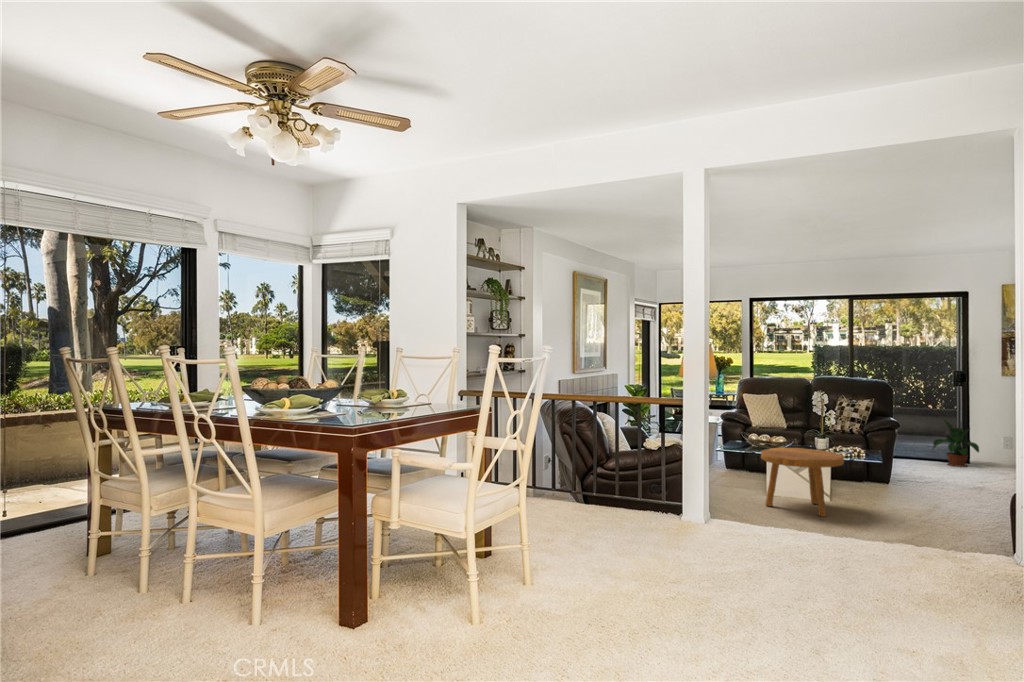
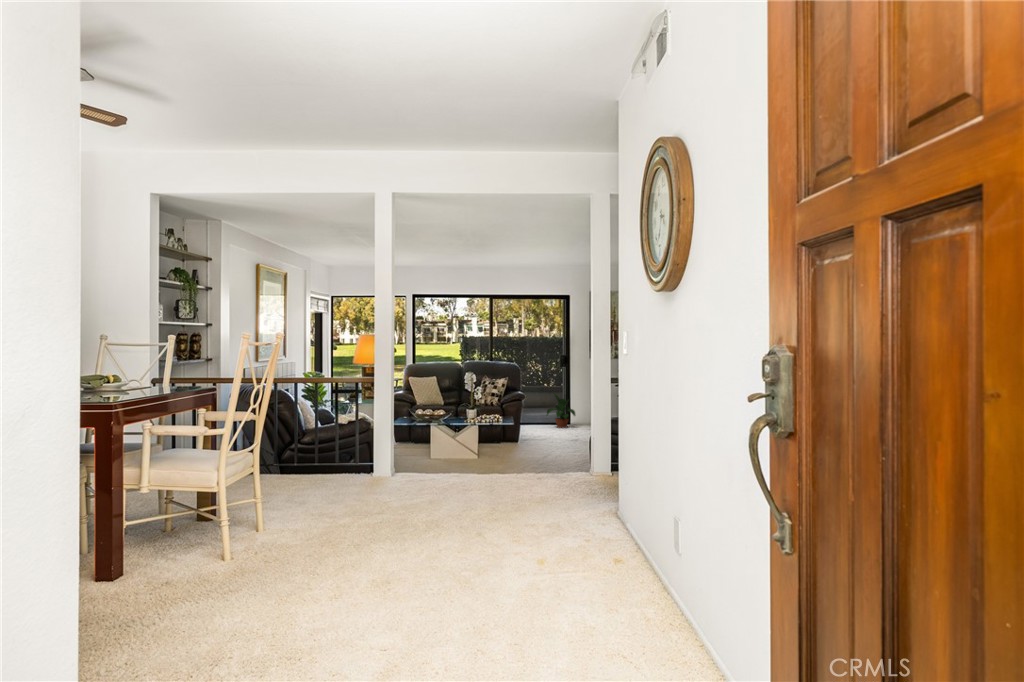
footstool: present [761,448,844,517] -> none [428,418,488,468]

